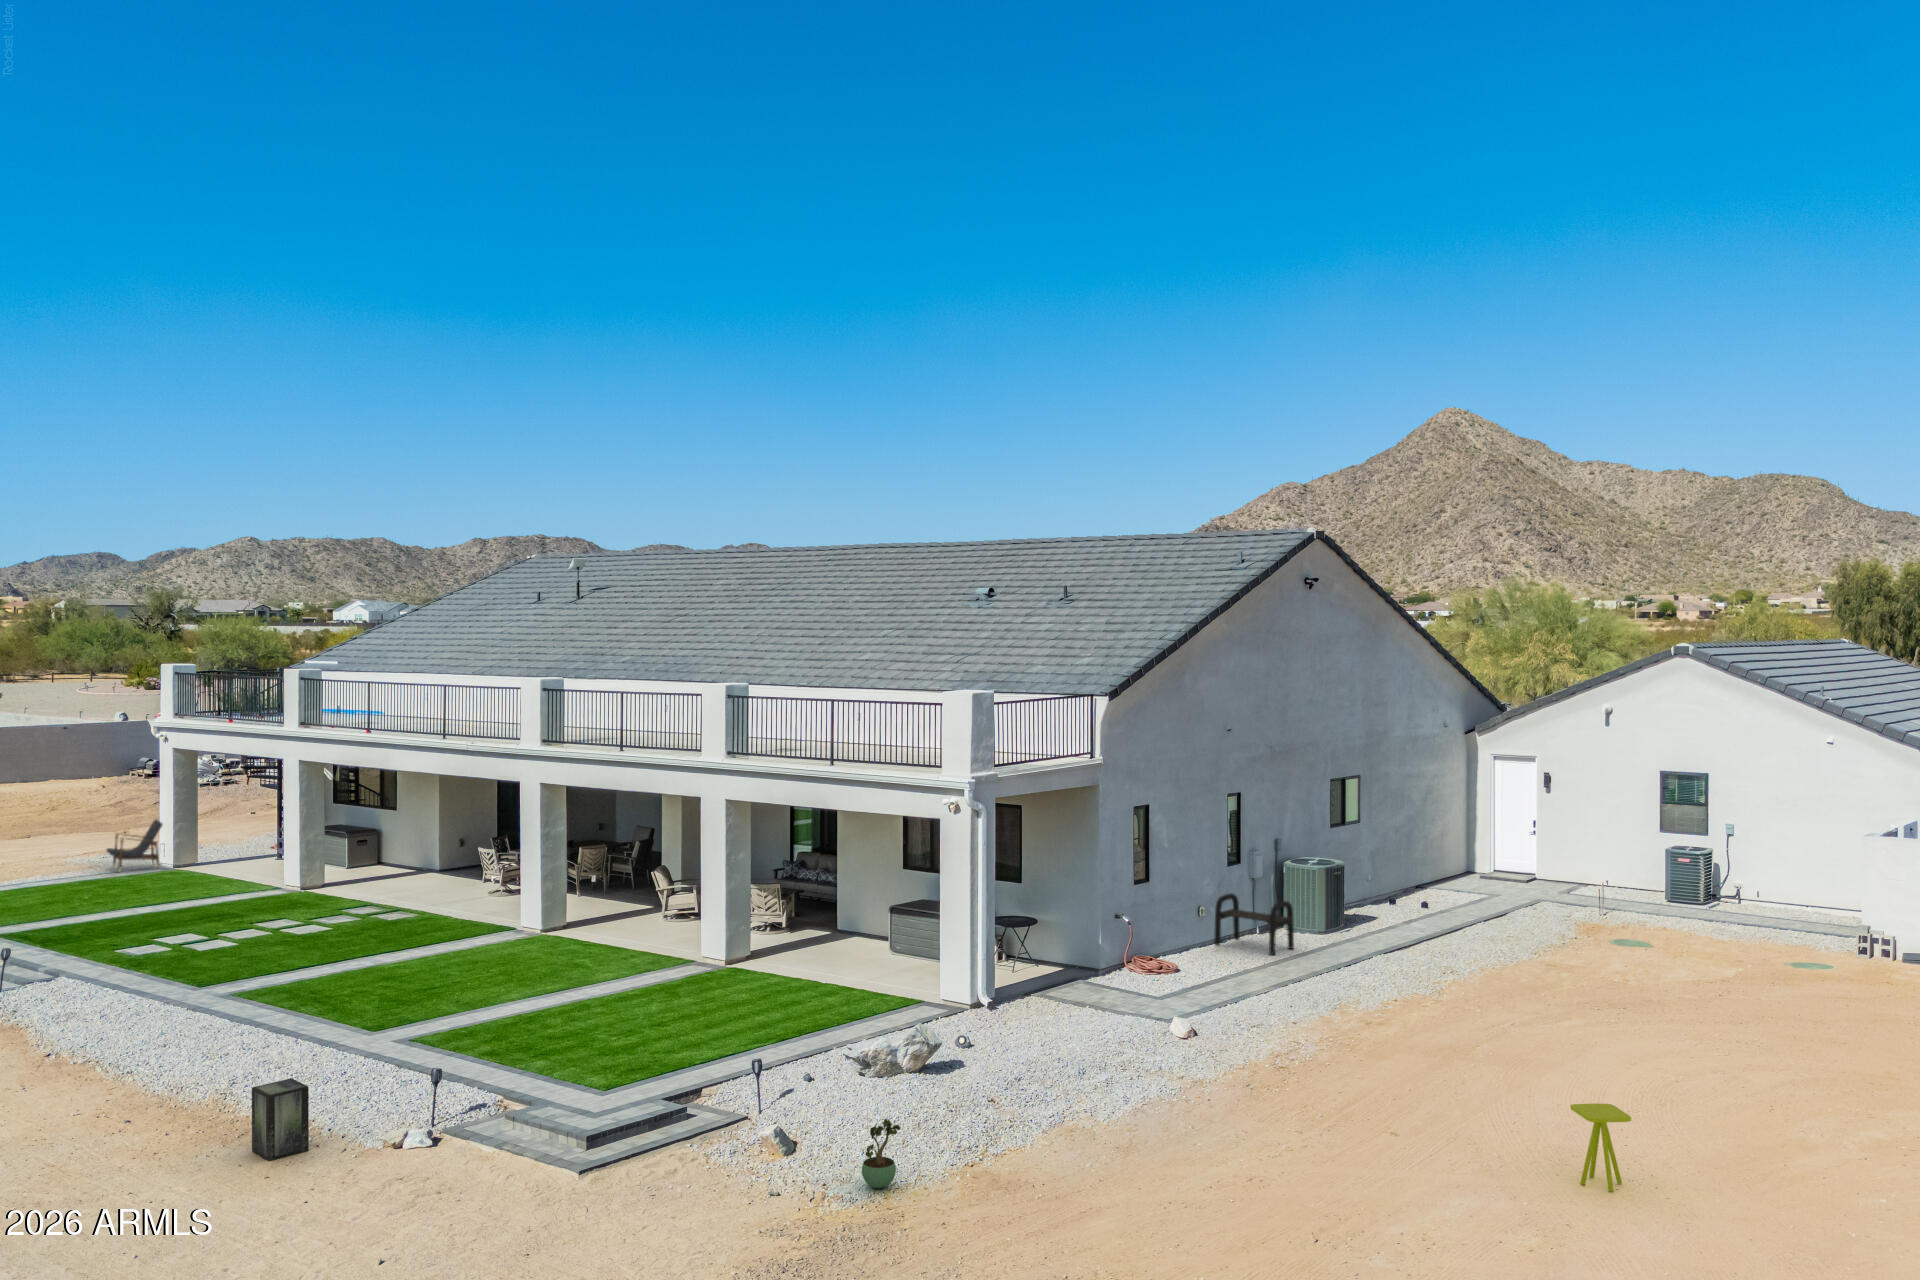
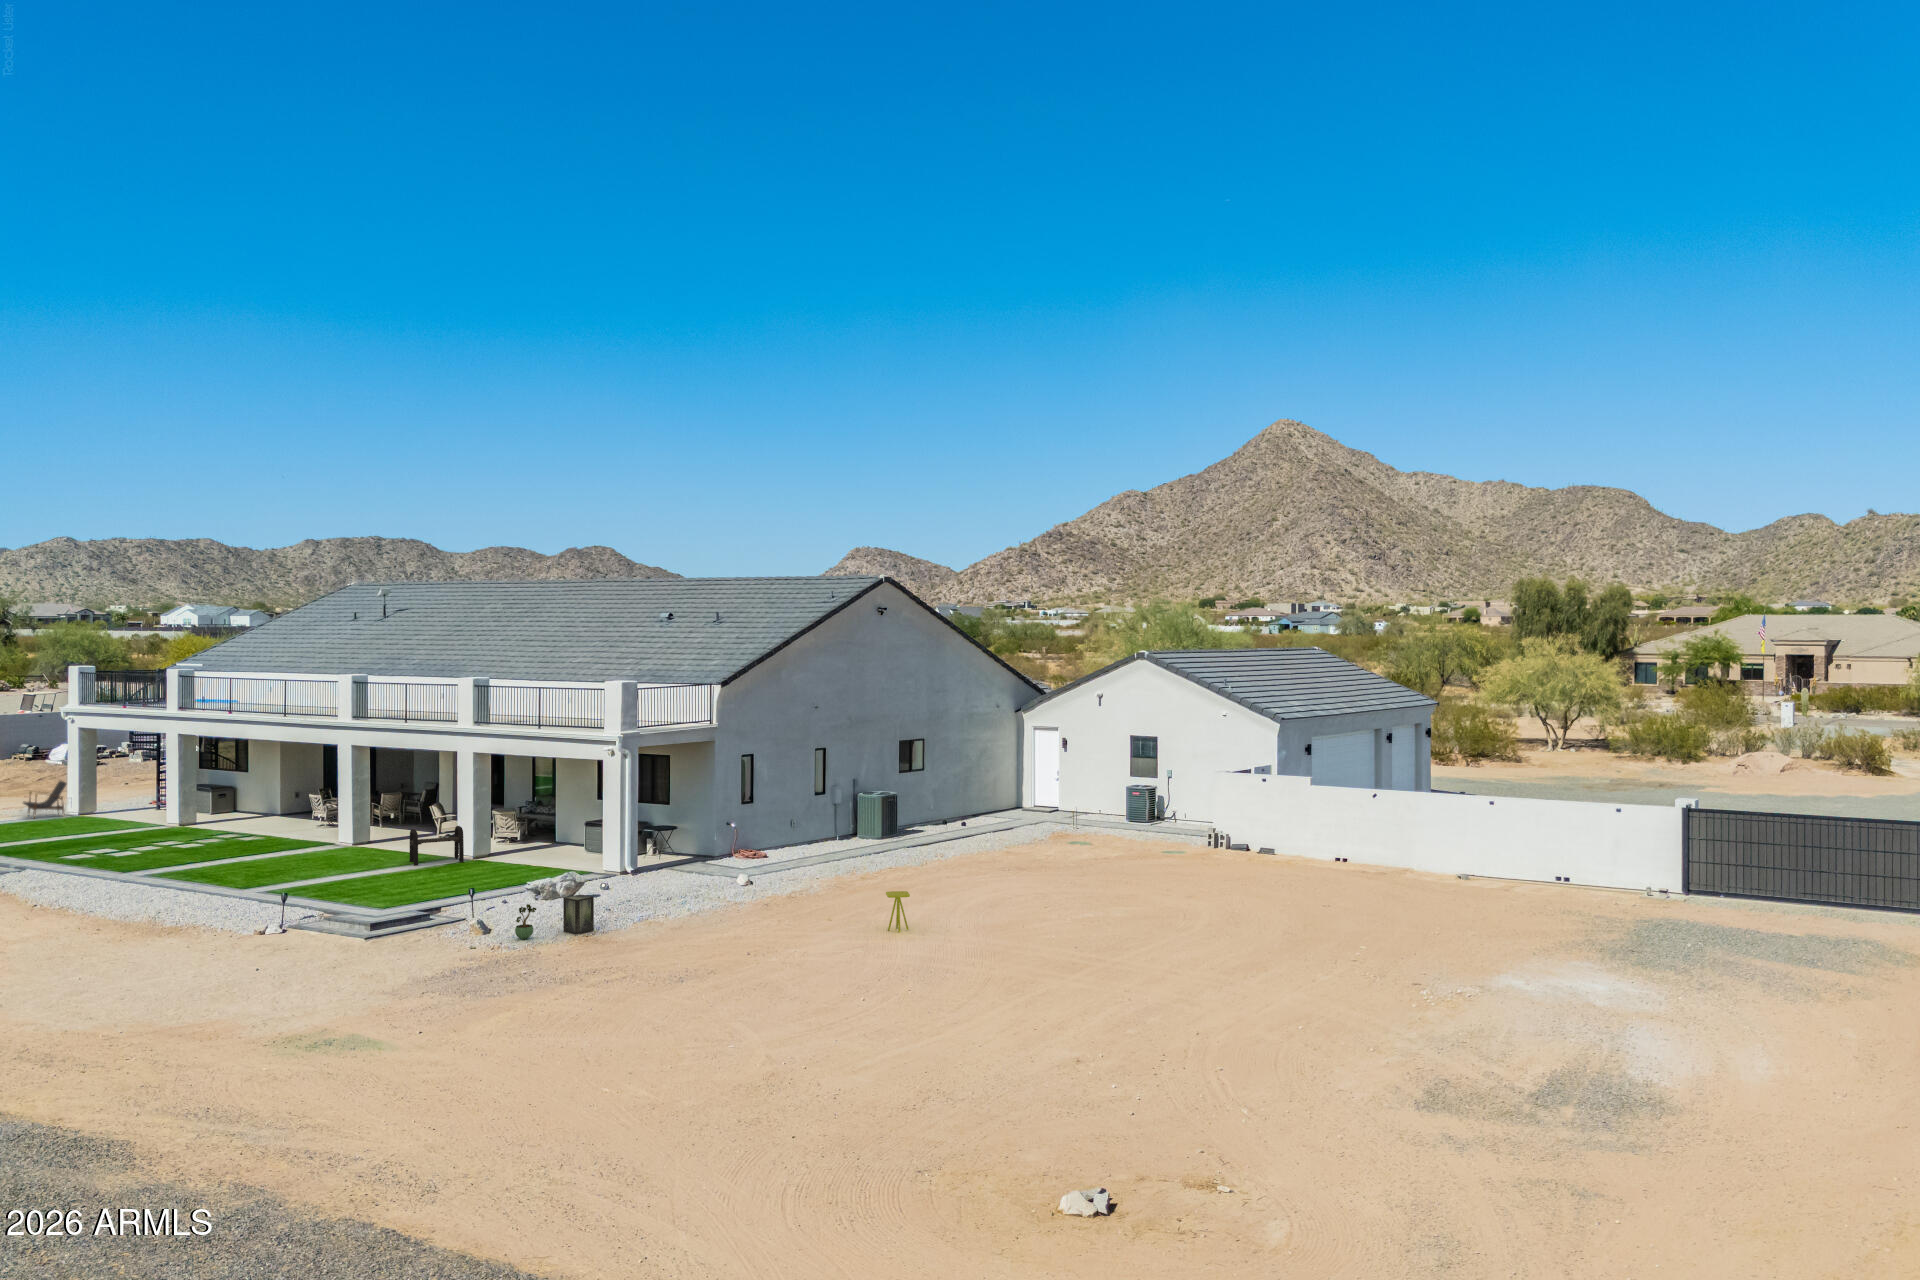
bench: present [1214,894,1294,955] -> present [410,826,464,866]
storage box: present [252,1078,309,1161] -> present [563,895,594,934]

